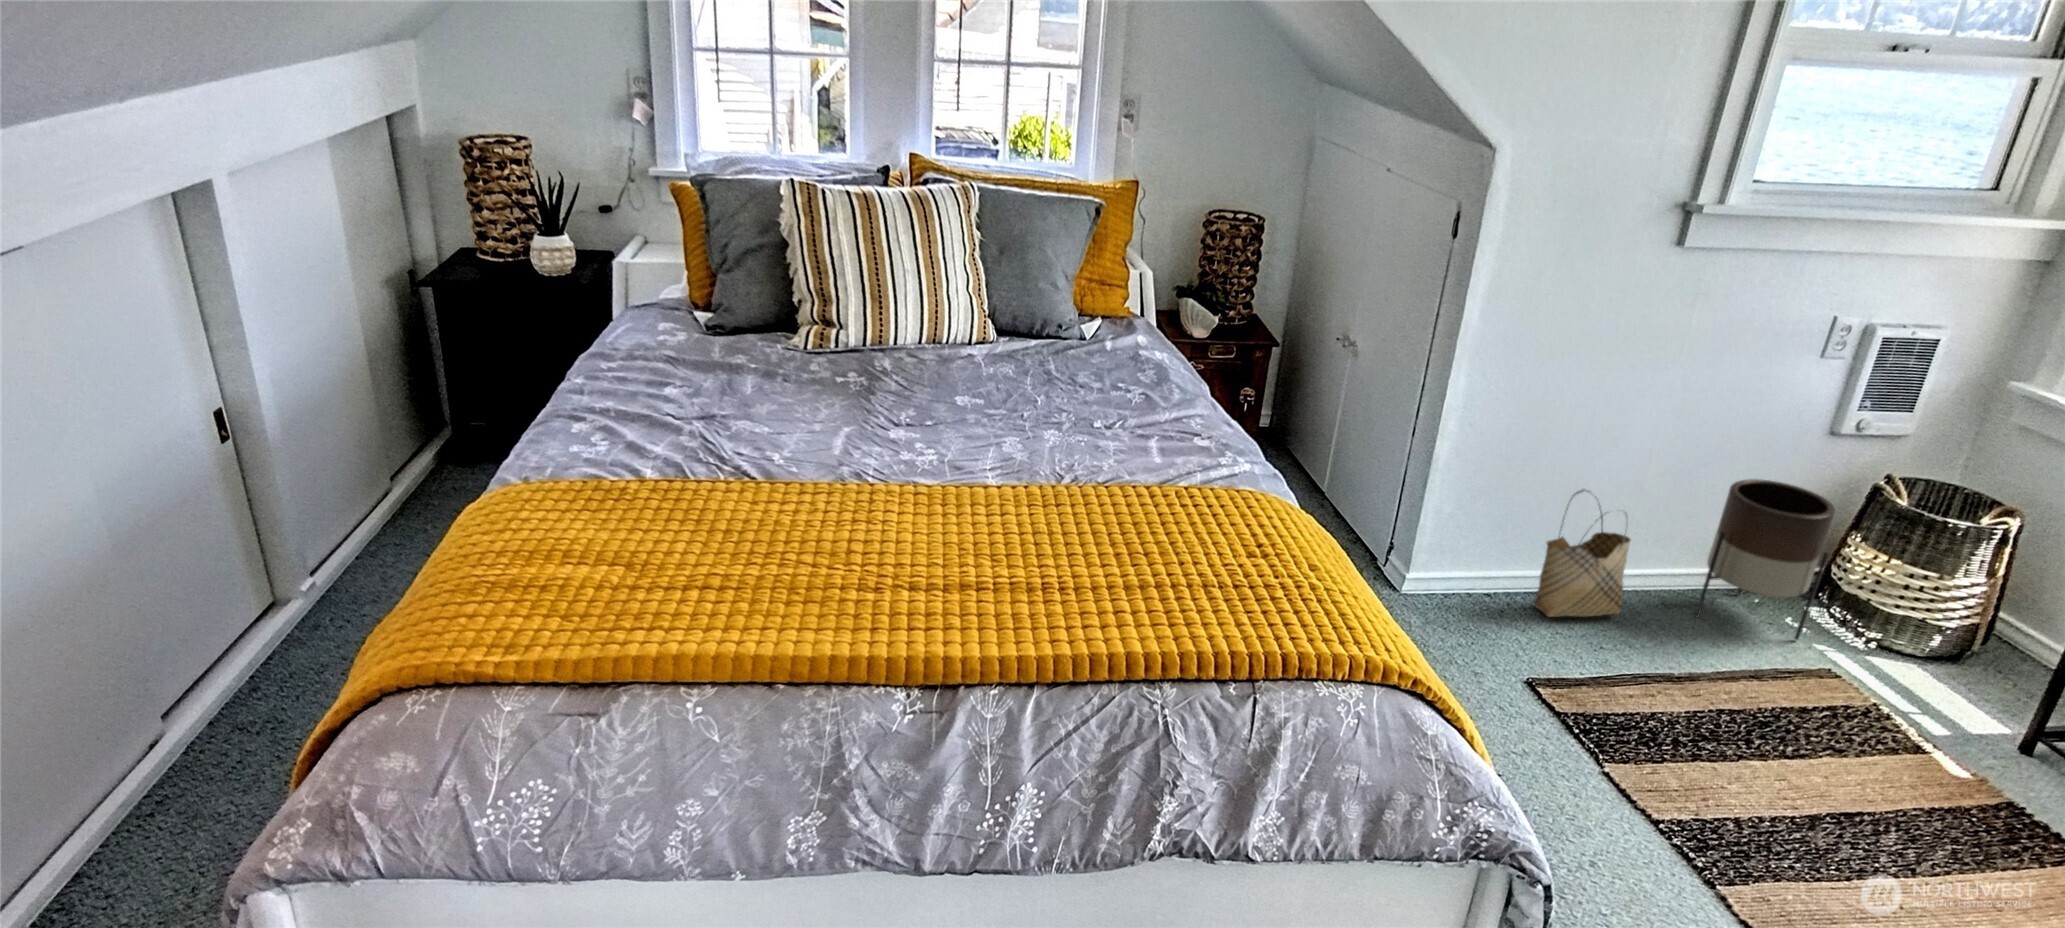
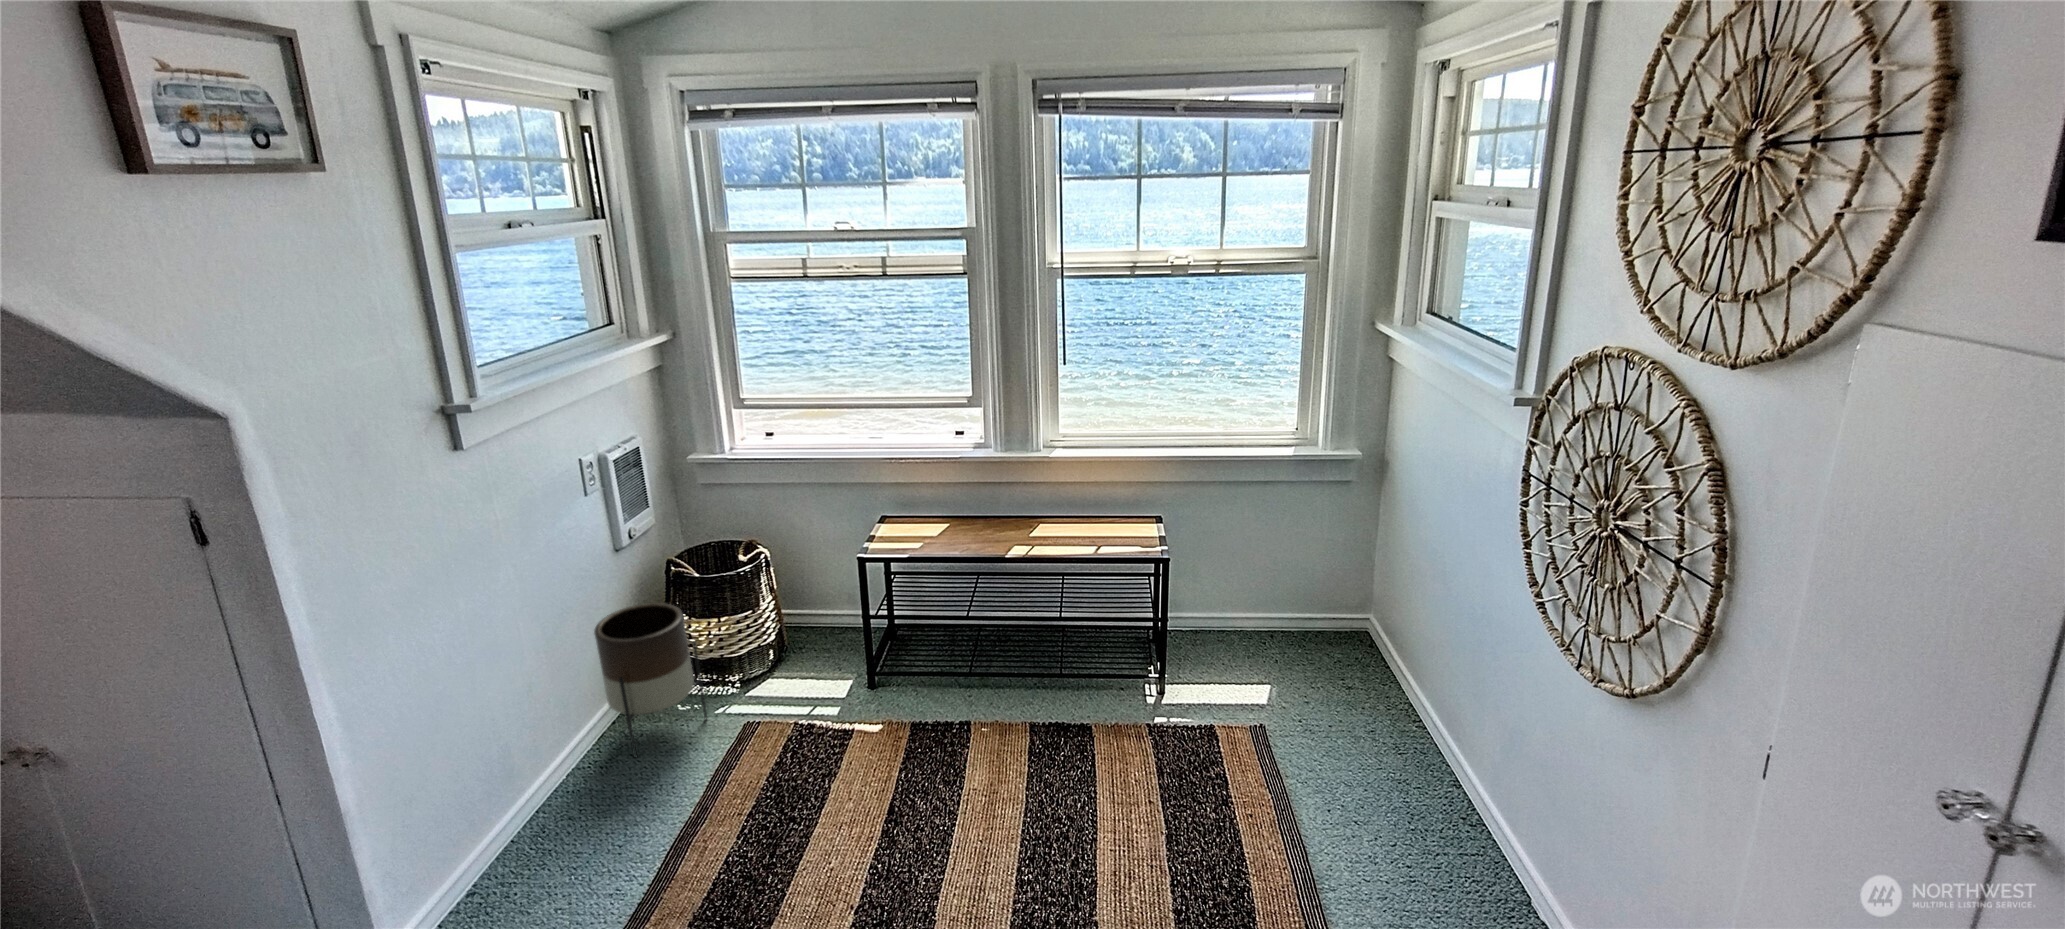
woven basket: present [1533,490,1631,617] -> none [497,717,597,865]

